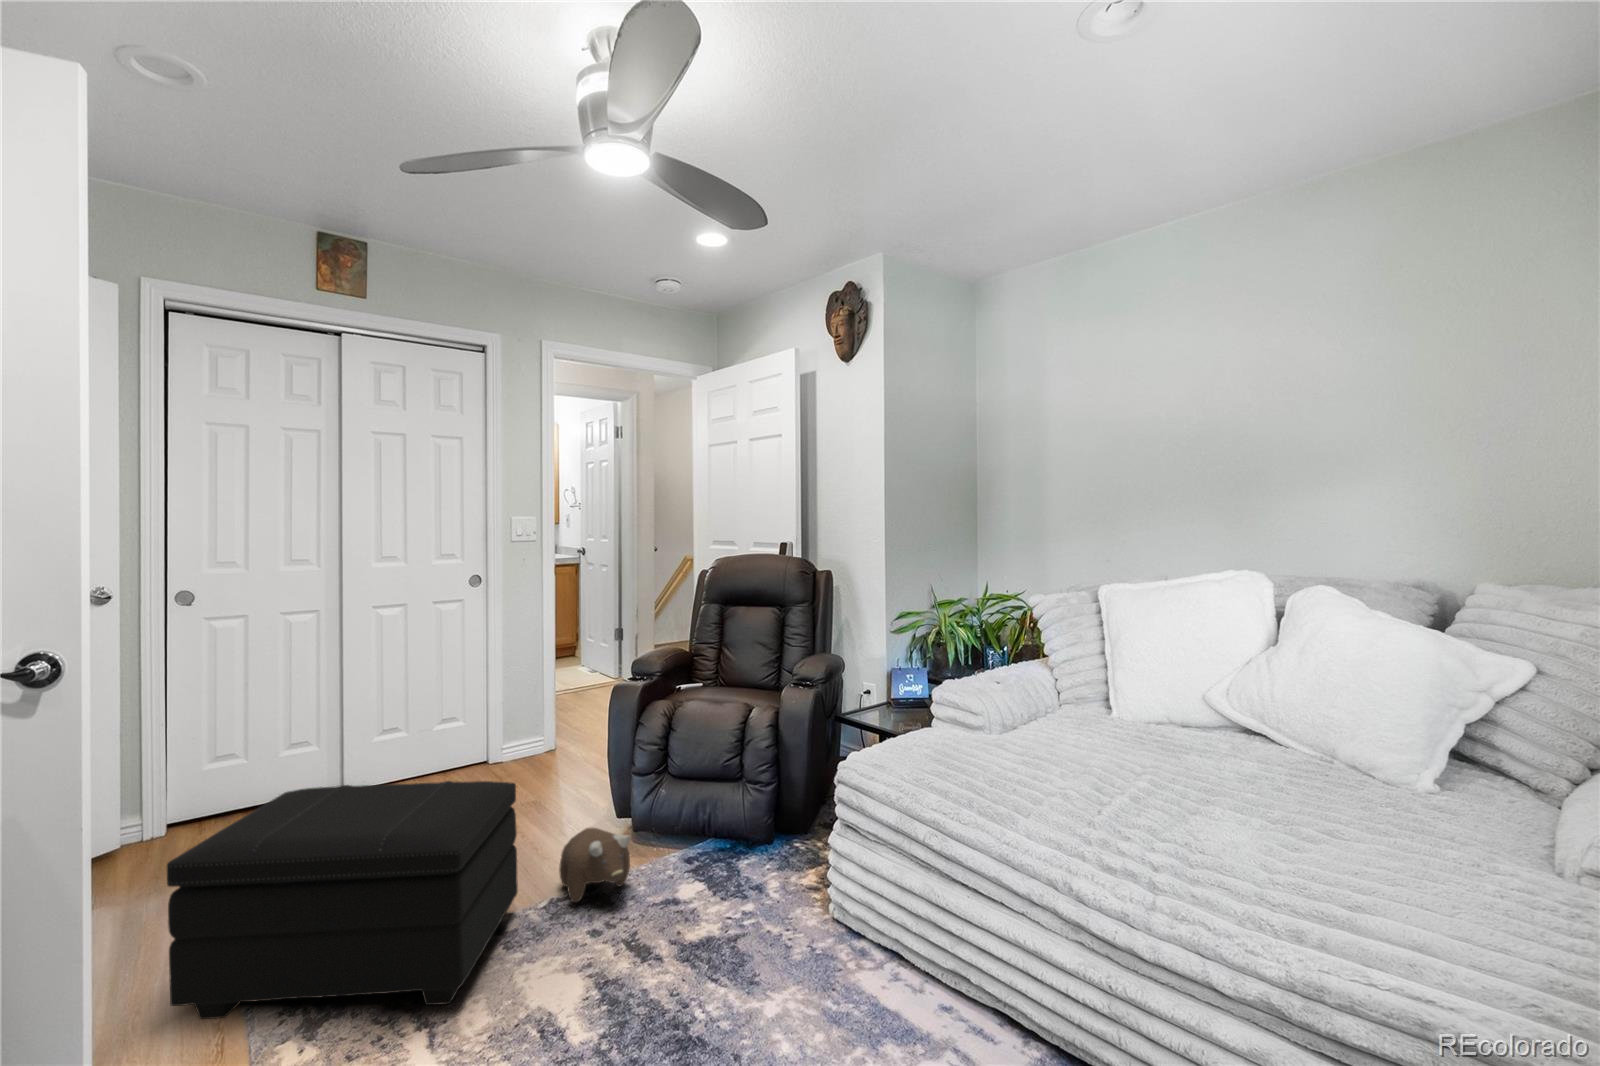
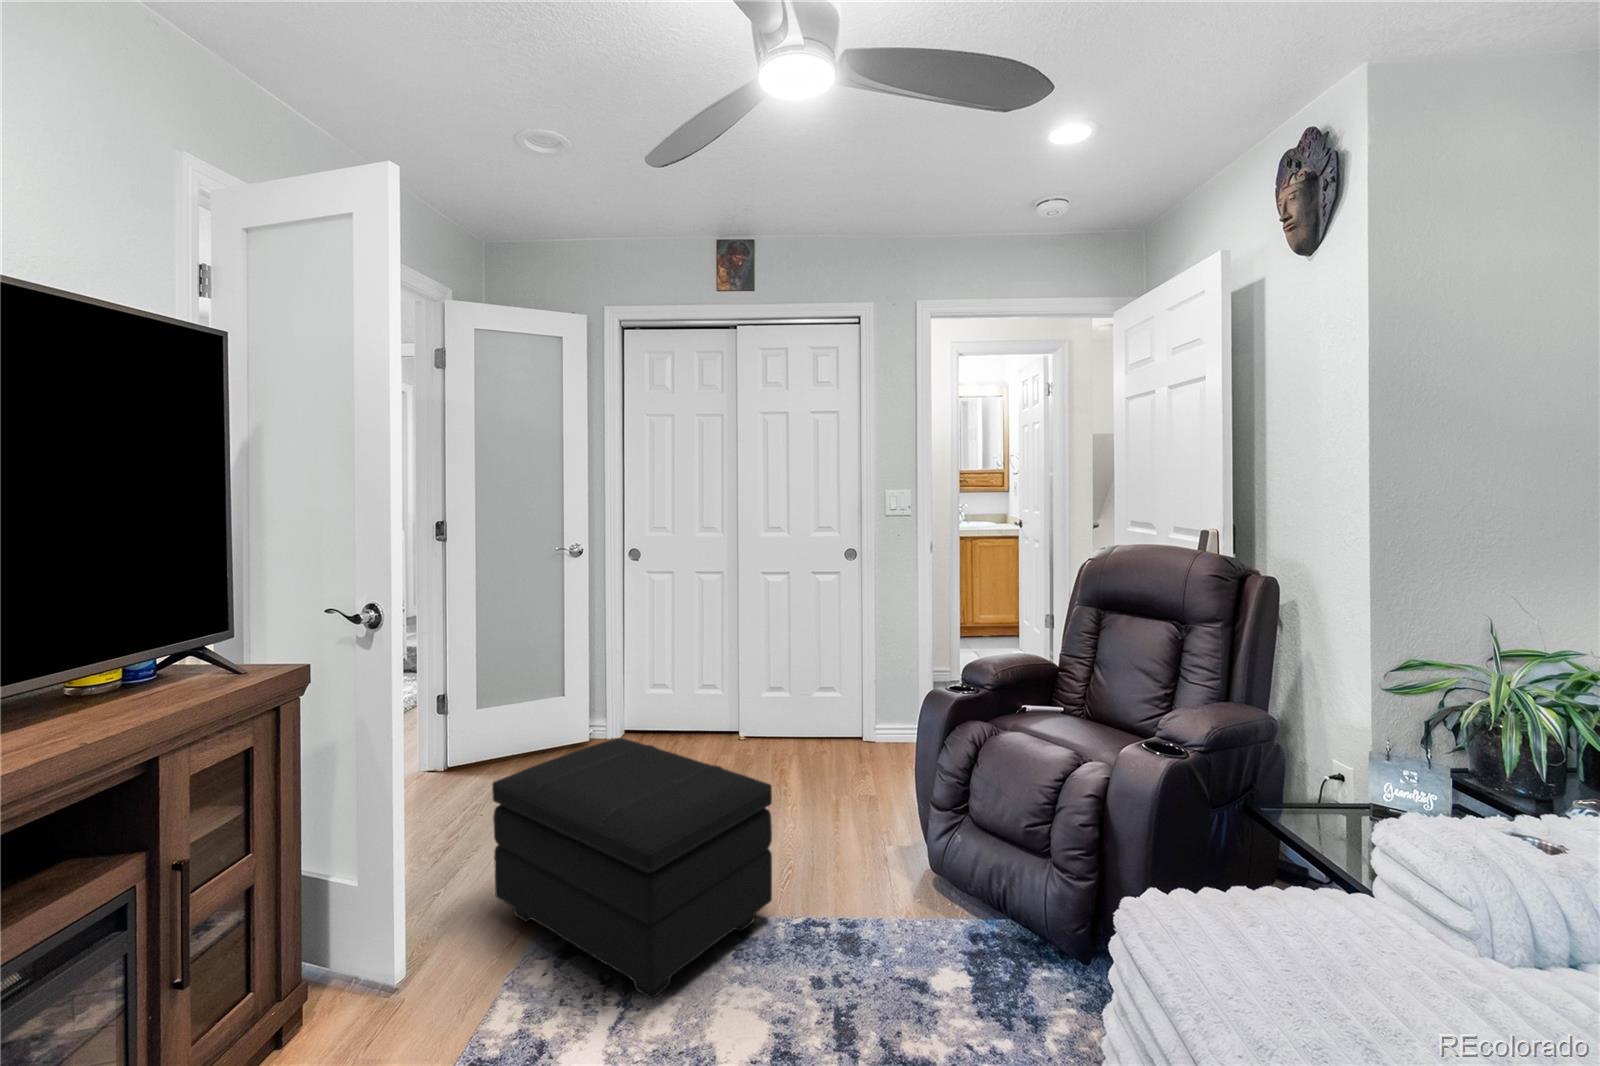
plush toy: present [559,828,631,903] -> none [817,855,892,936]

